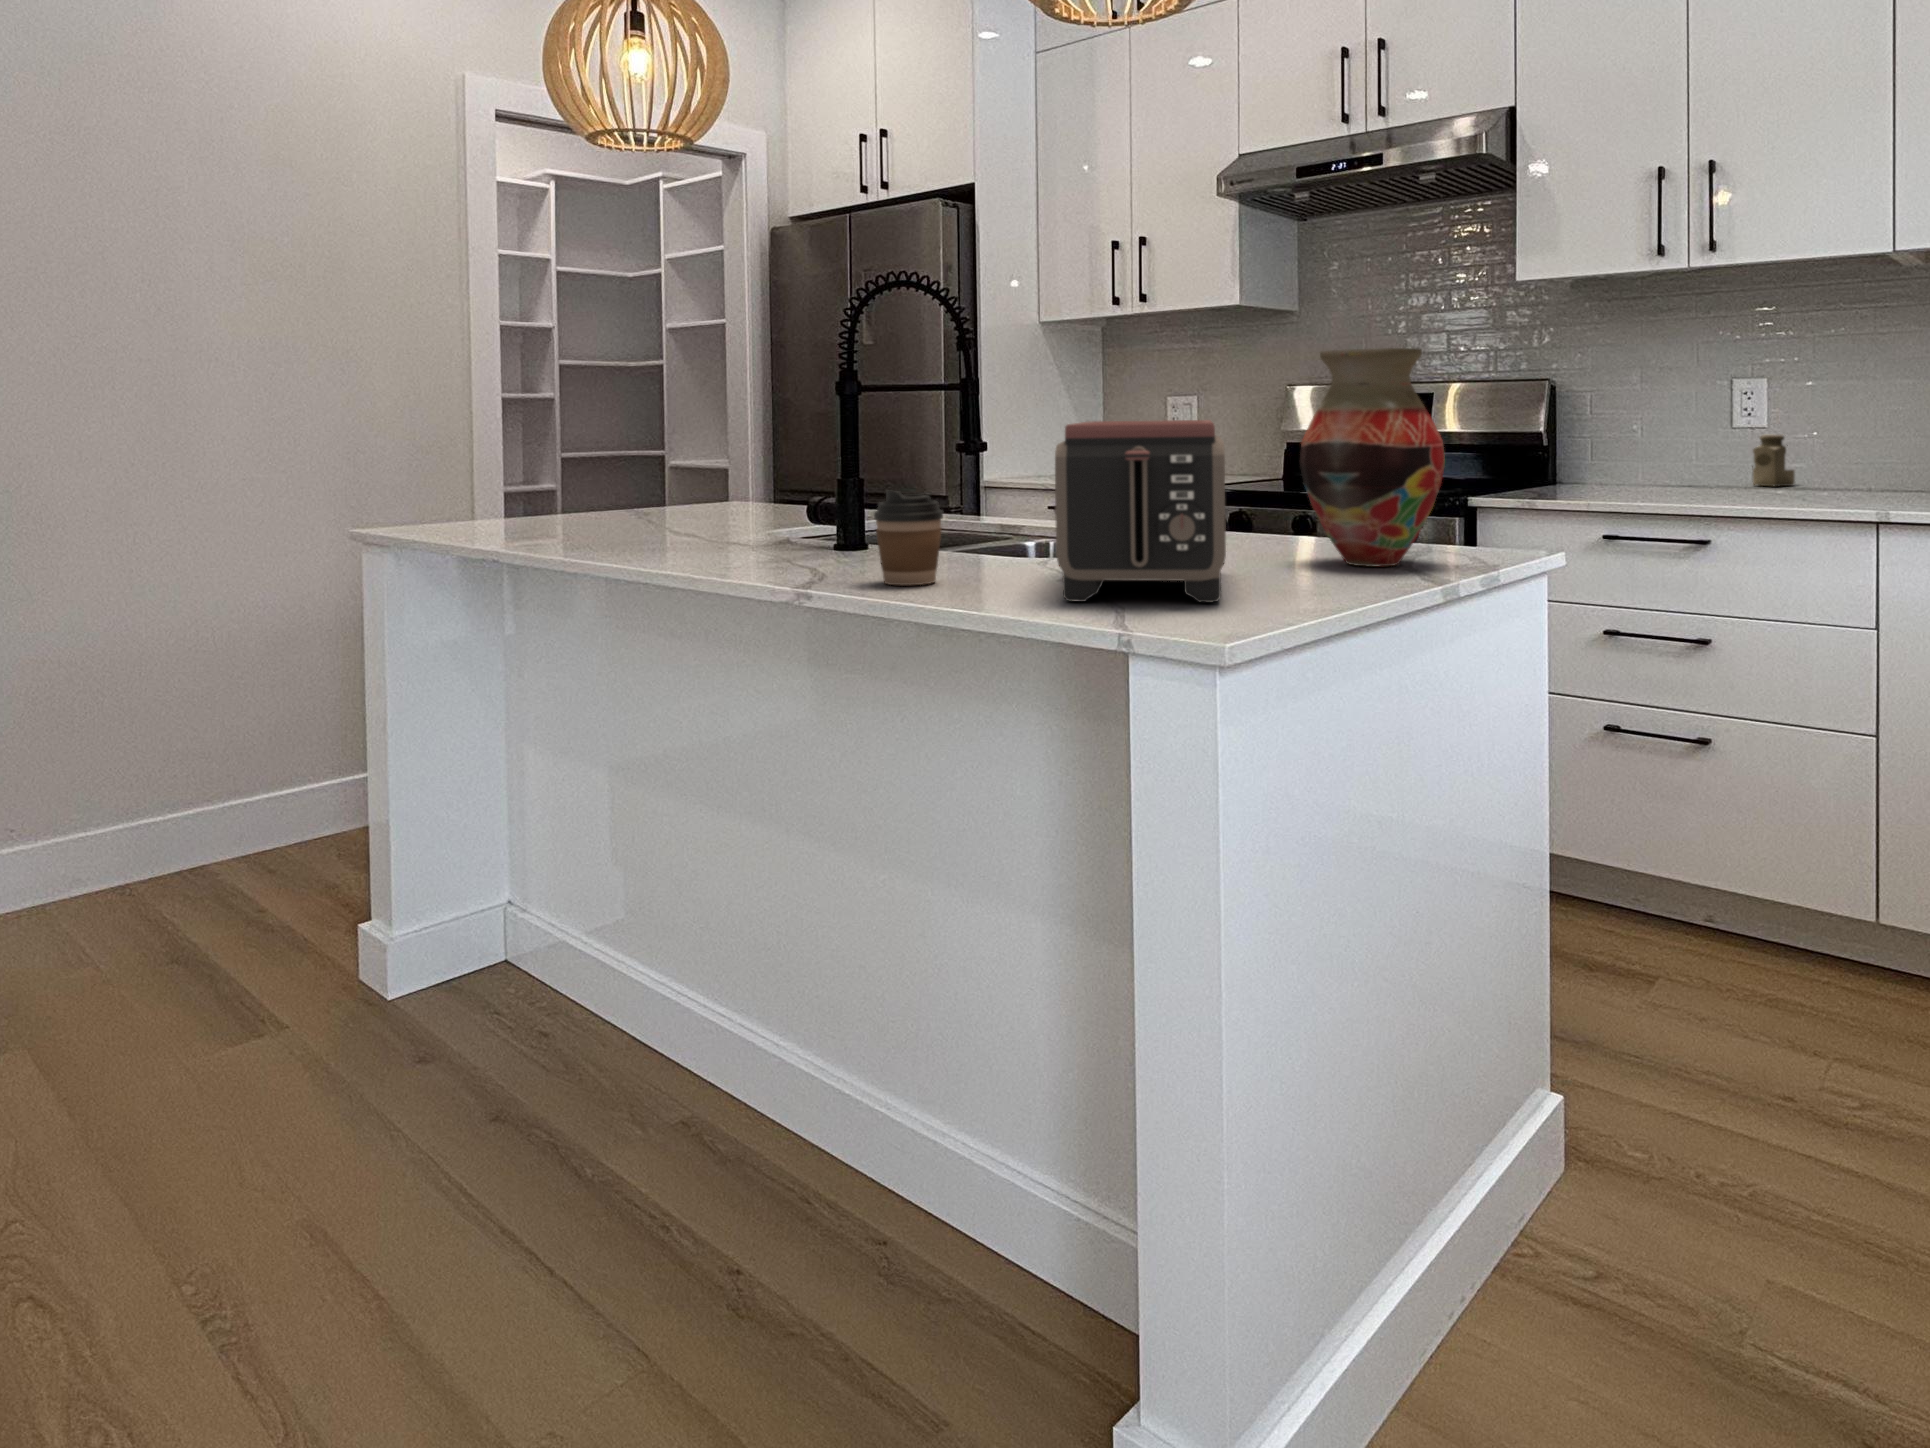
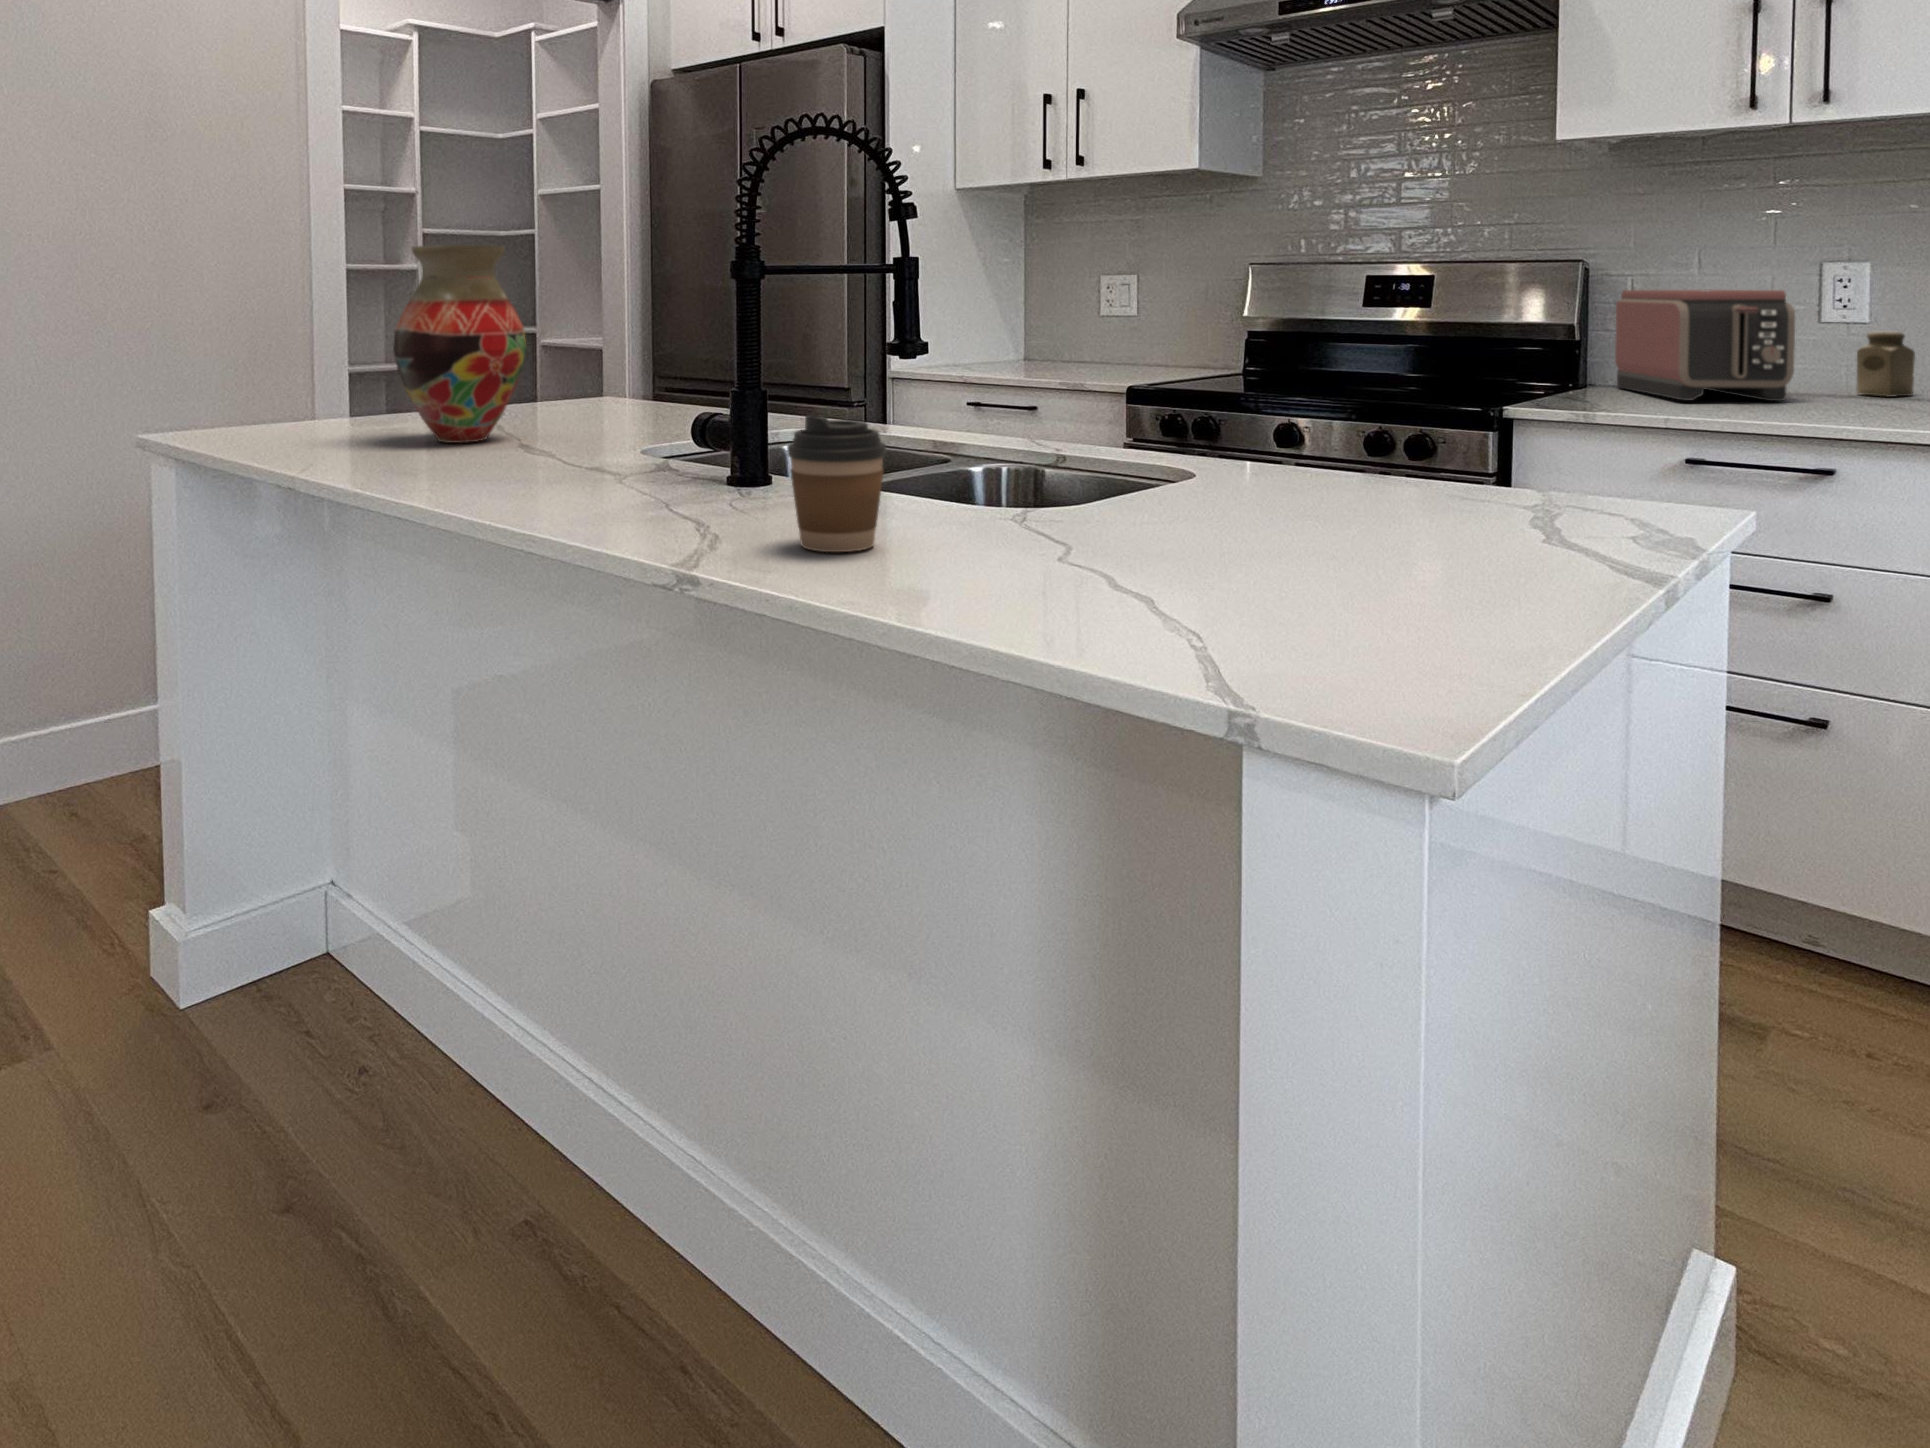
vase: present [1300,348,1445,566] -> present [393,245,526,443]
toaster: present [1055,420,1226,602] -> present [1615,290,1795,401]

